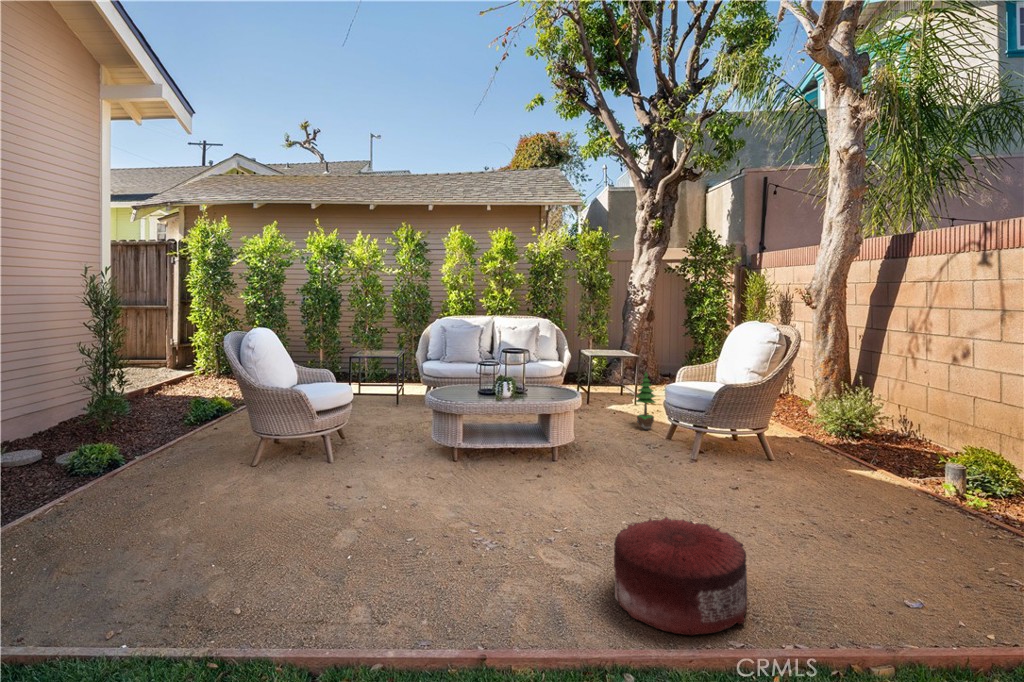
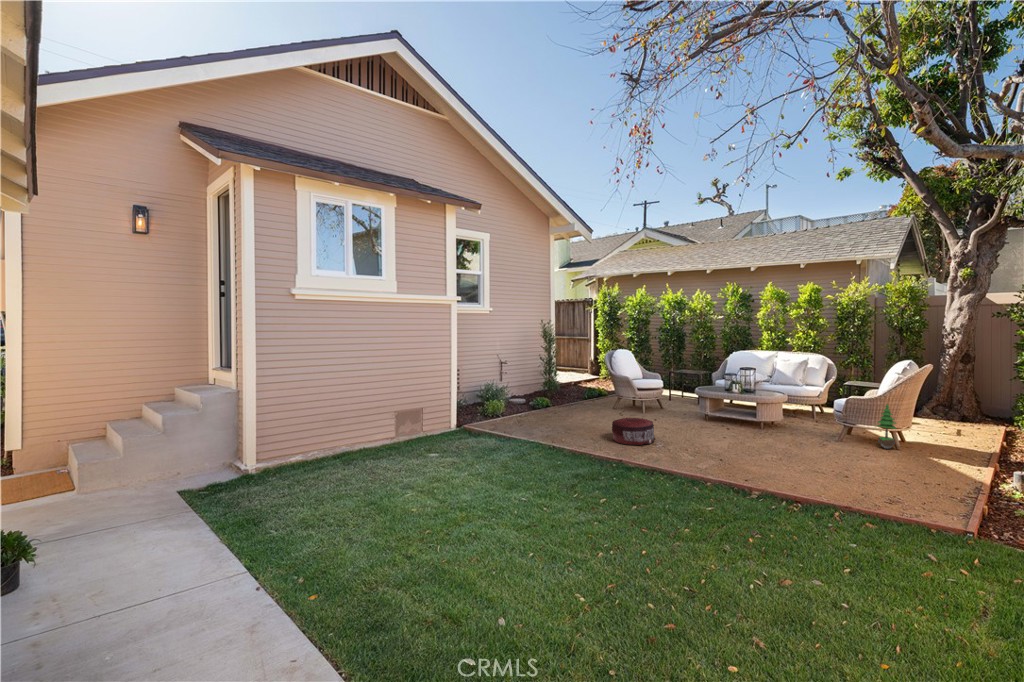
pouf: present [614,517,747,636] -> present [612,418,655,445]

